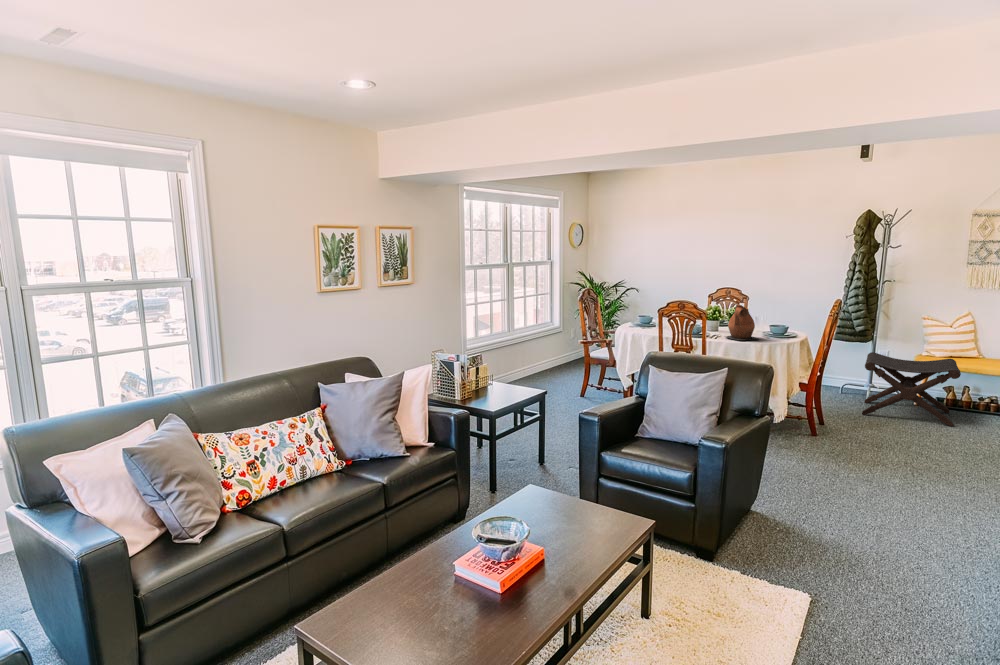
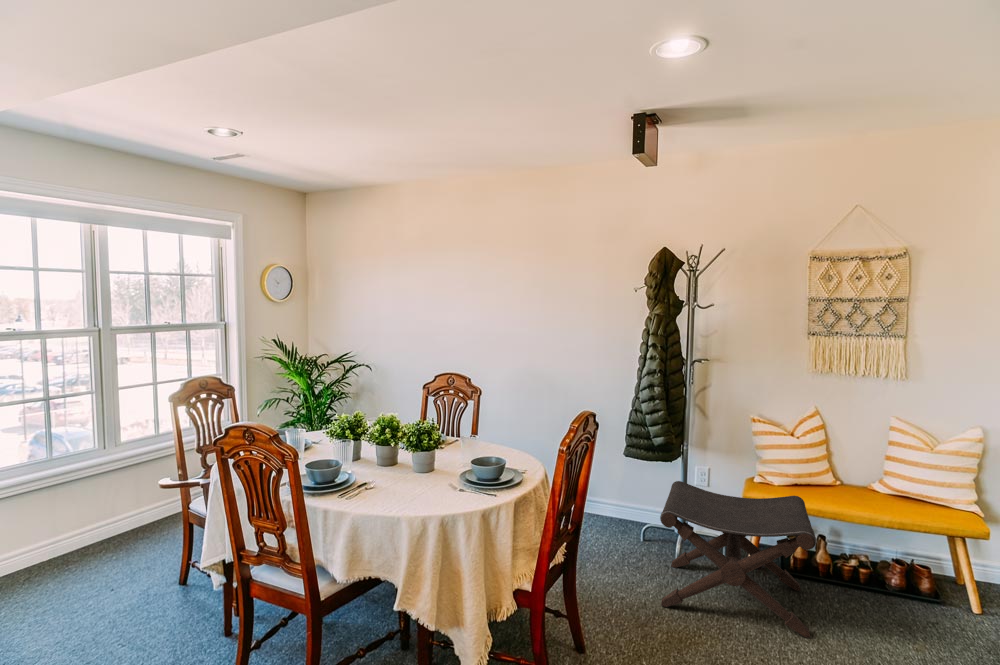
ceramic pitcher: present [726,305,759,340] -> none [378,421,443,499]

